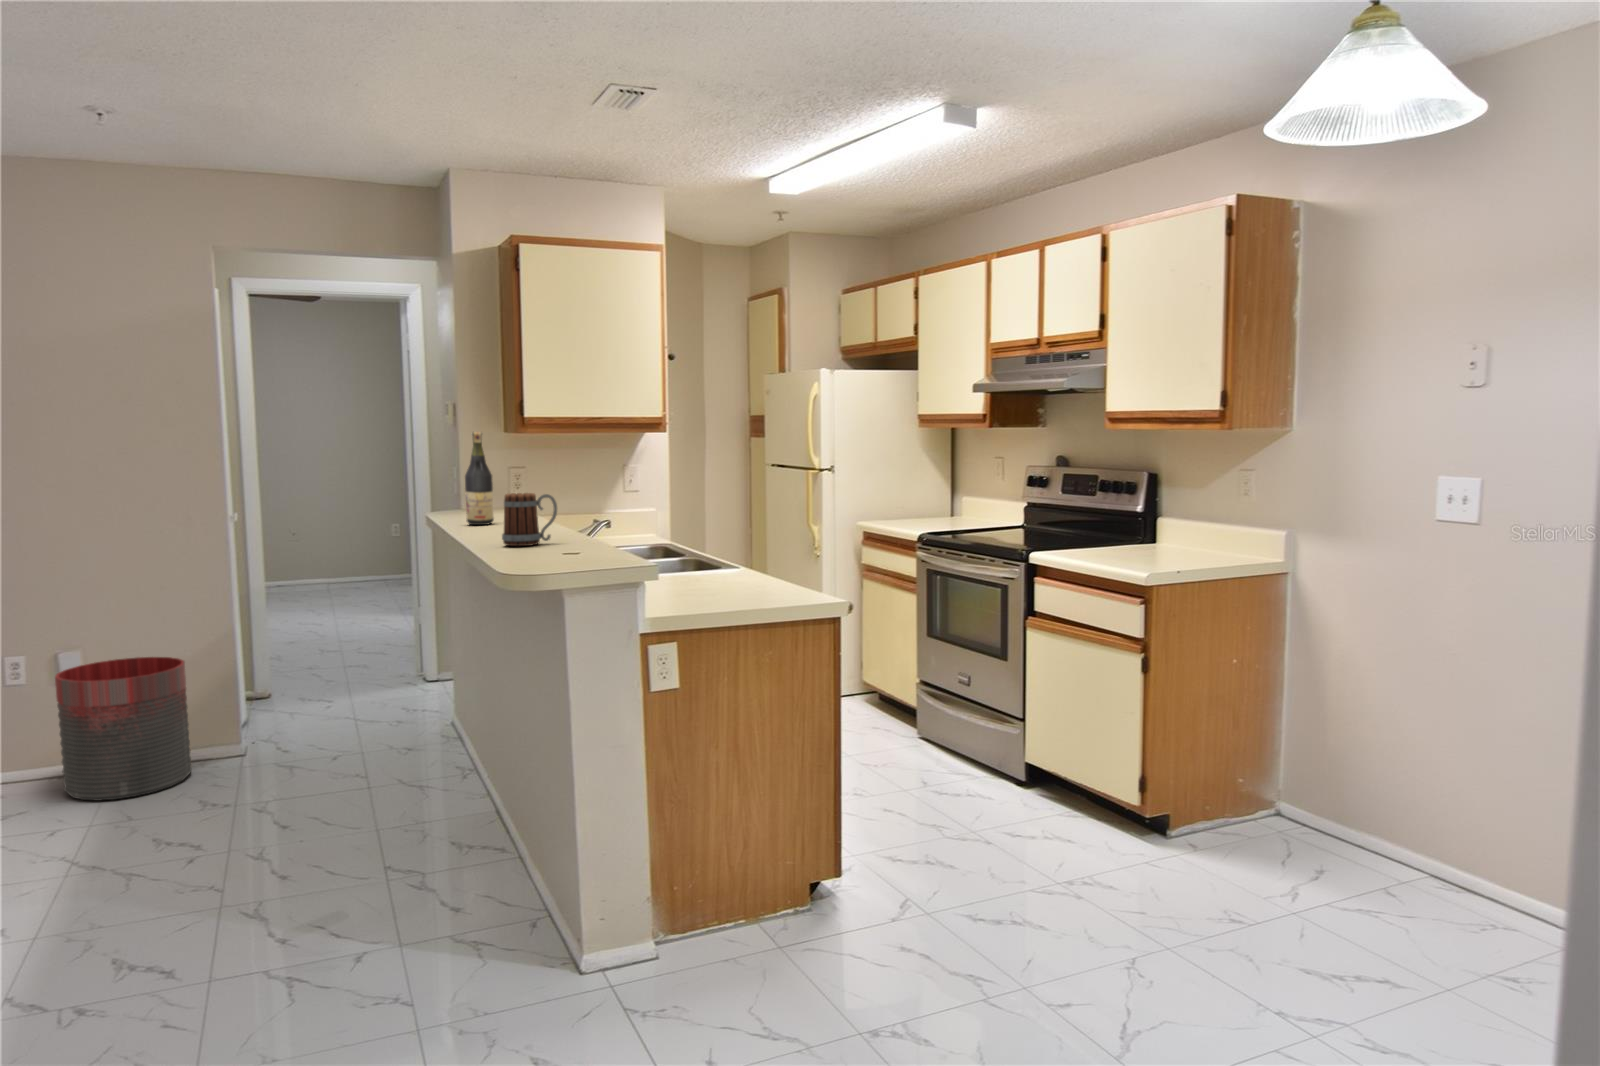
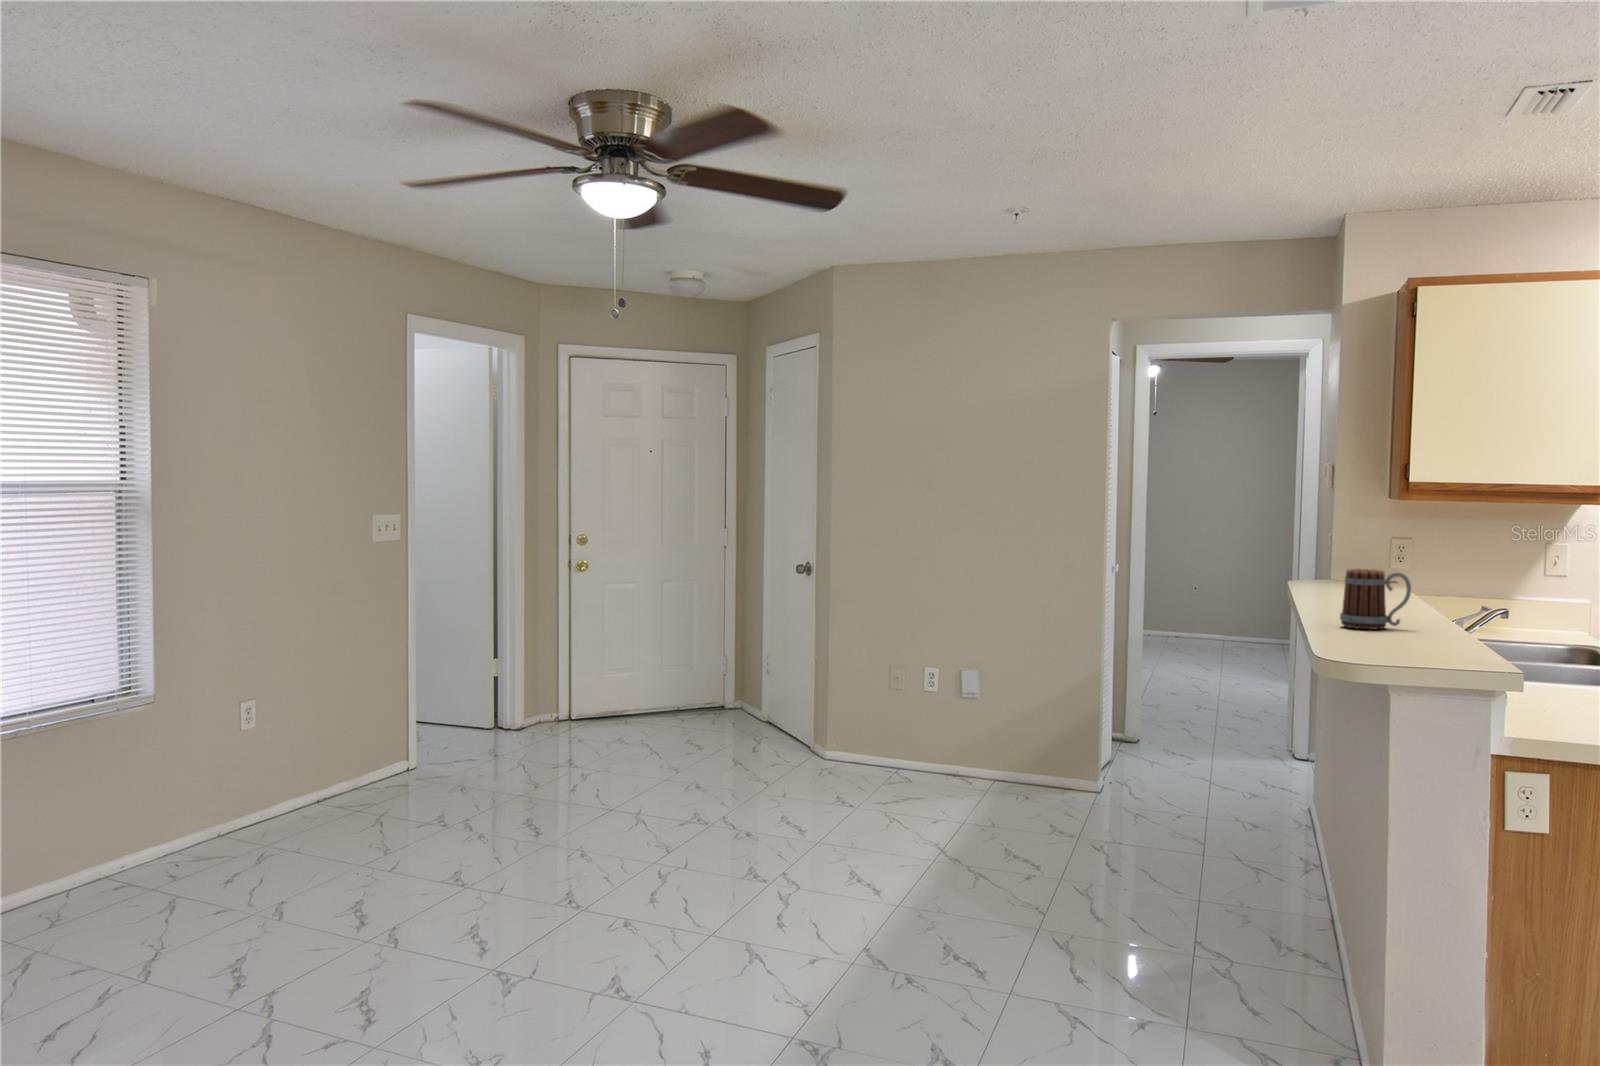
wine bottle: present [465,432,494,525] -> none [1321,498,1355,600]
trash can: present [55,657,191,801] -> none [962,684,1059,805]

